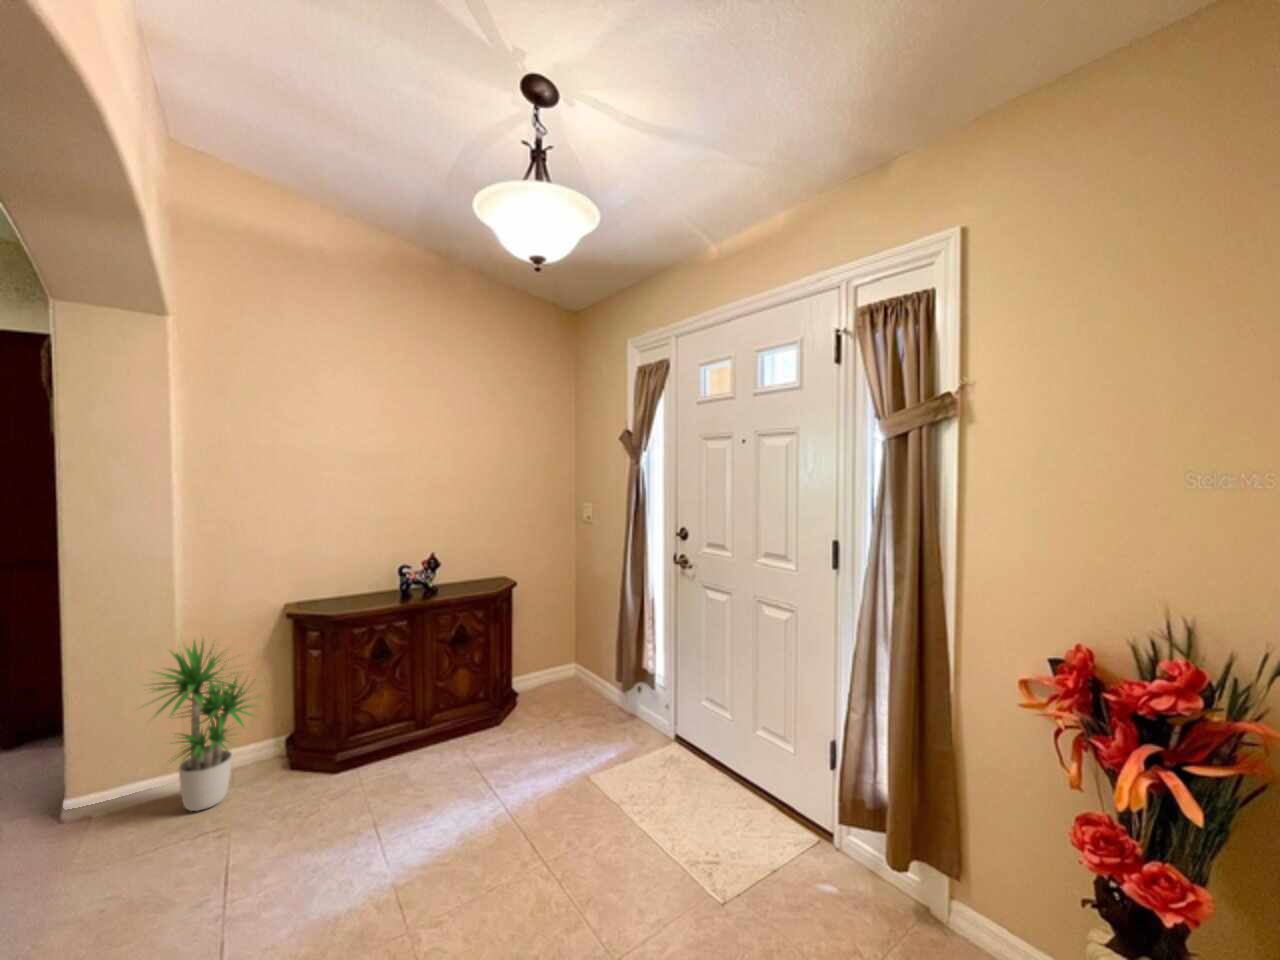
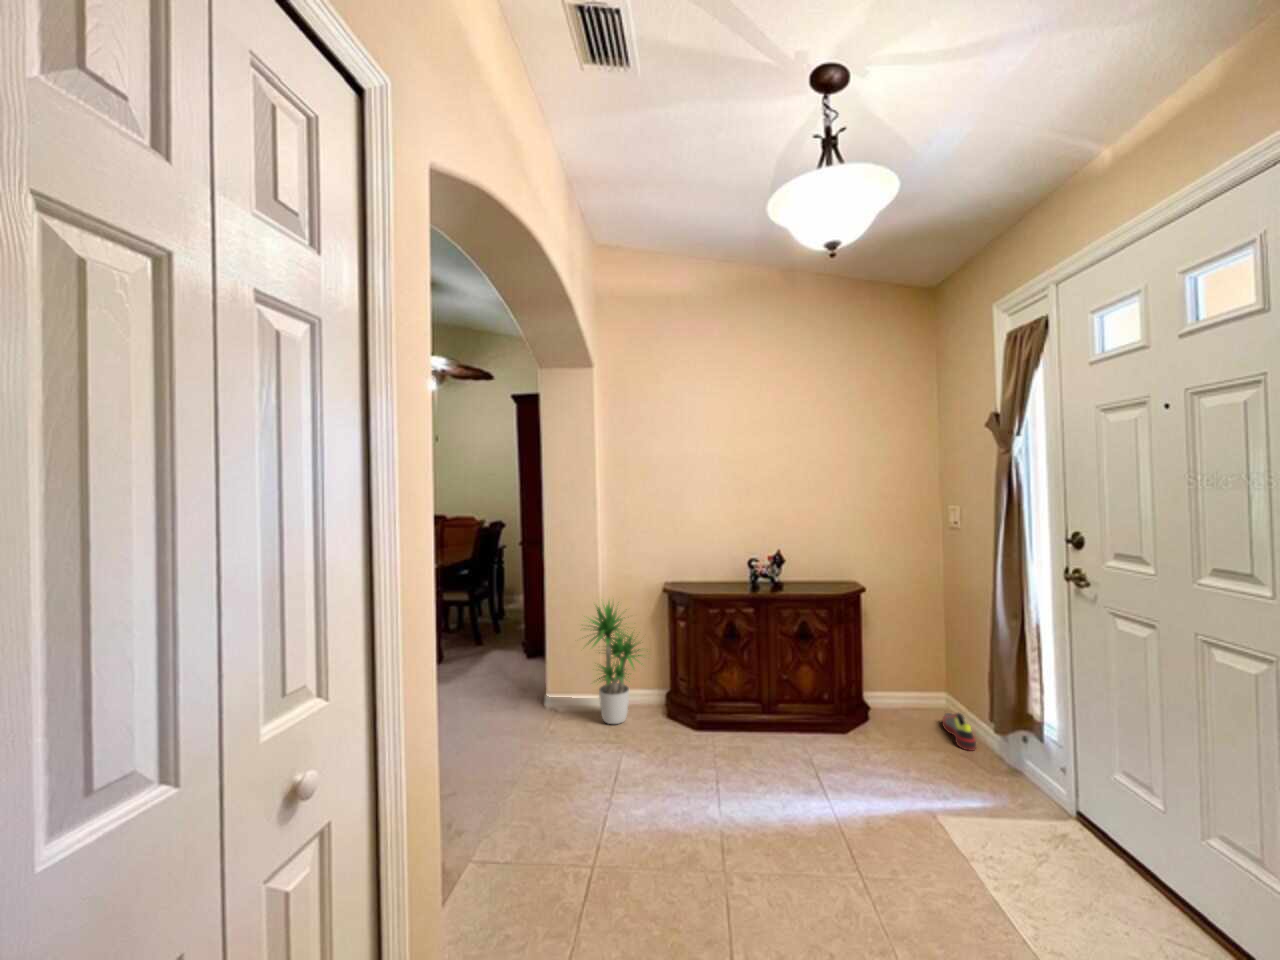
shoe: none [576,680,604,710] -> present [942,713,976,751]

